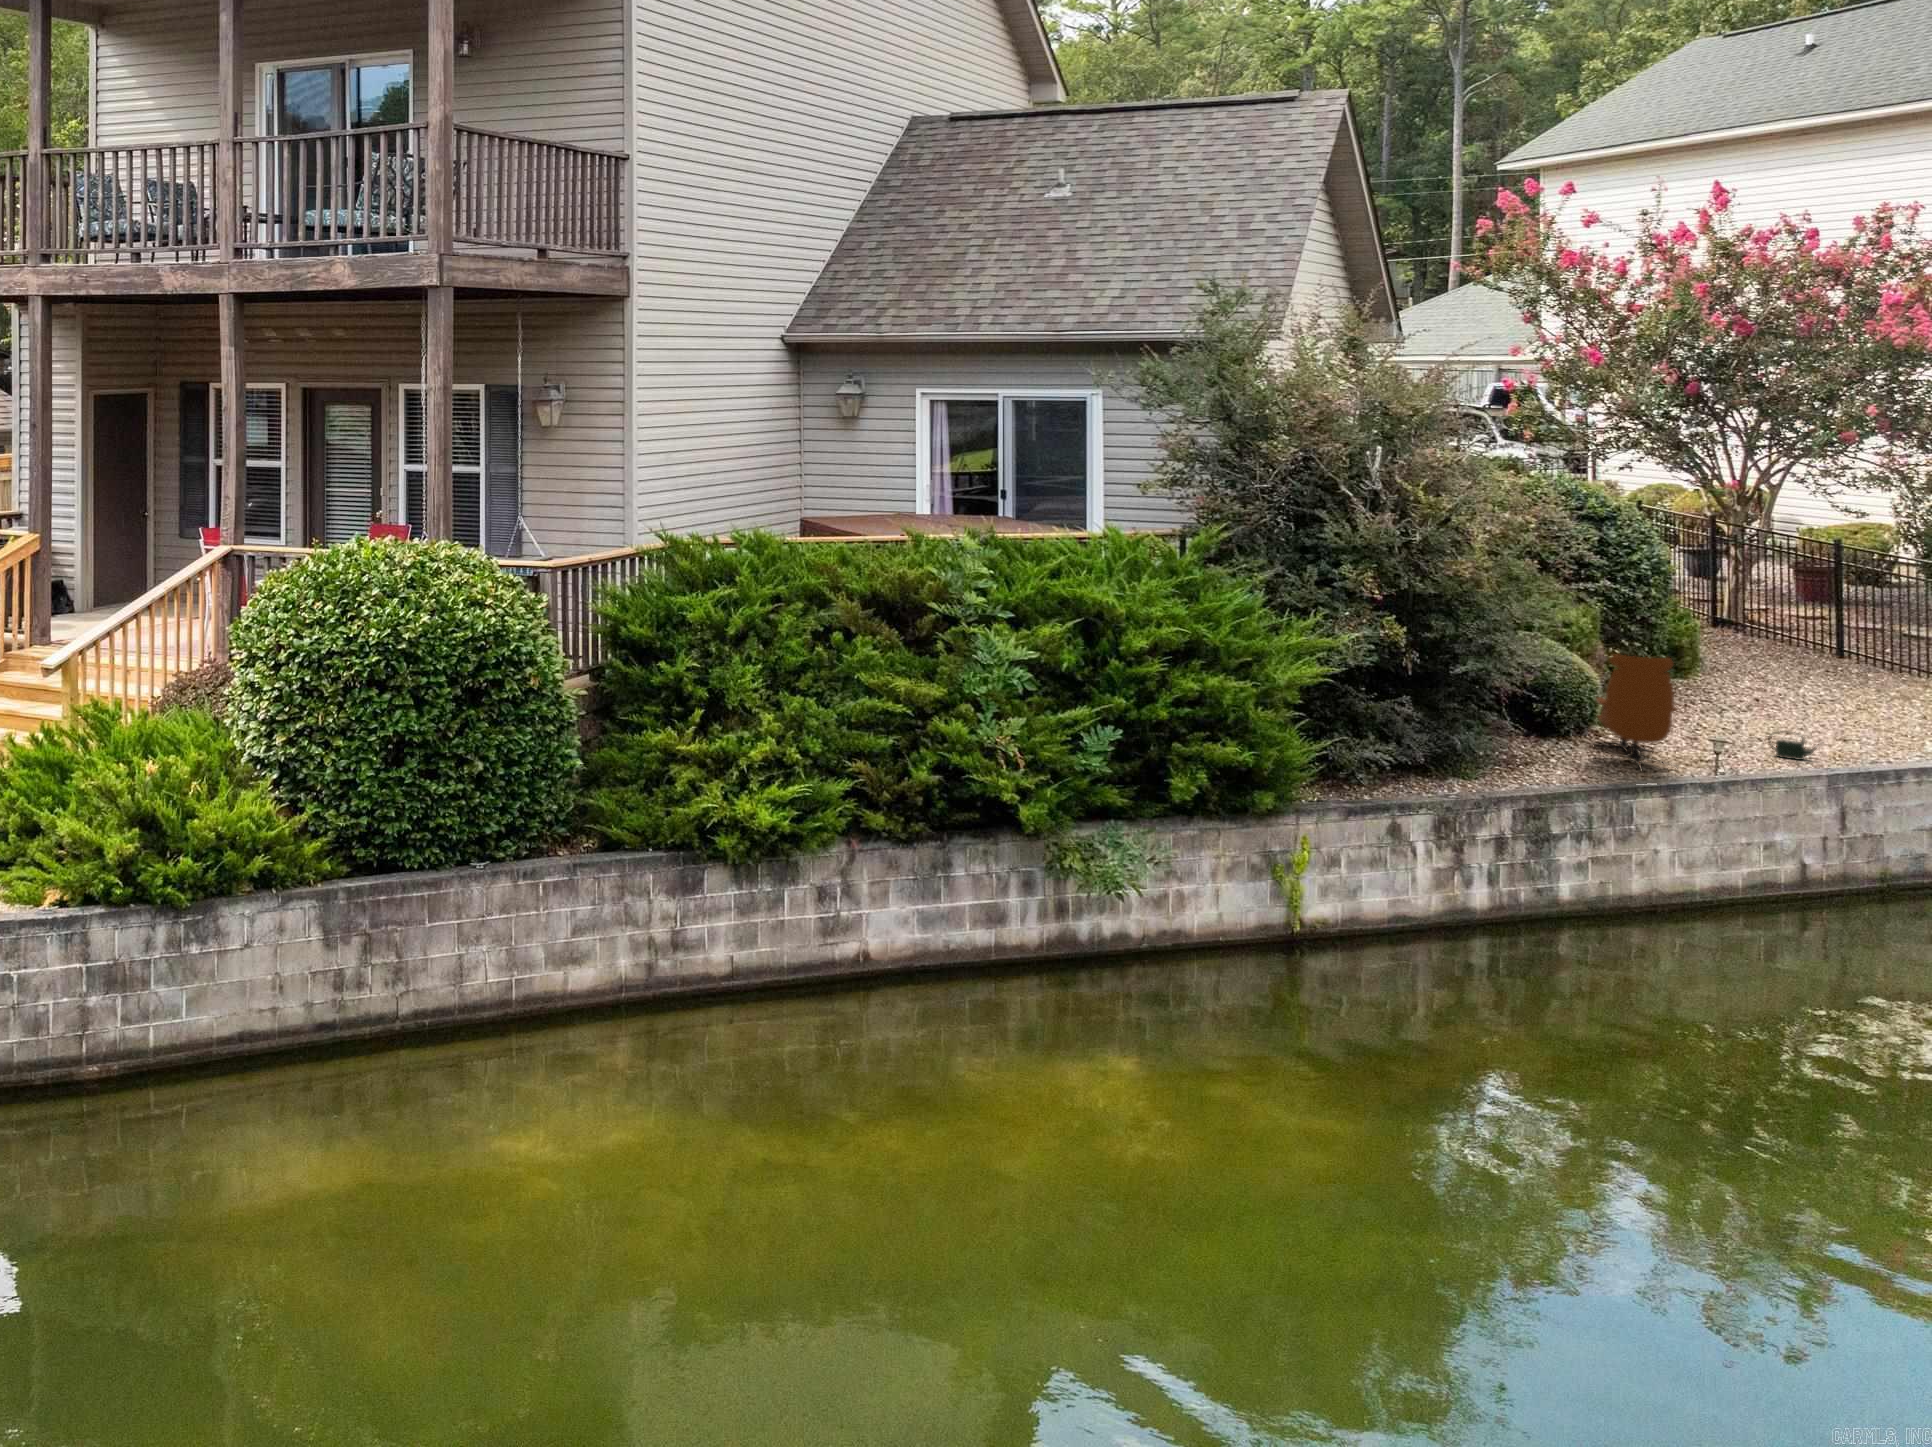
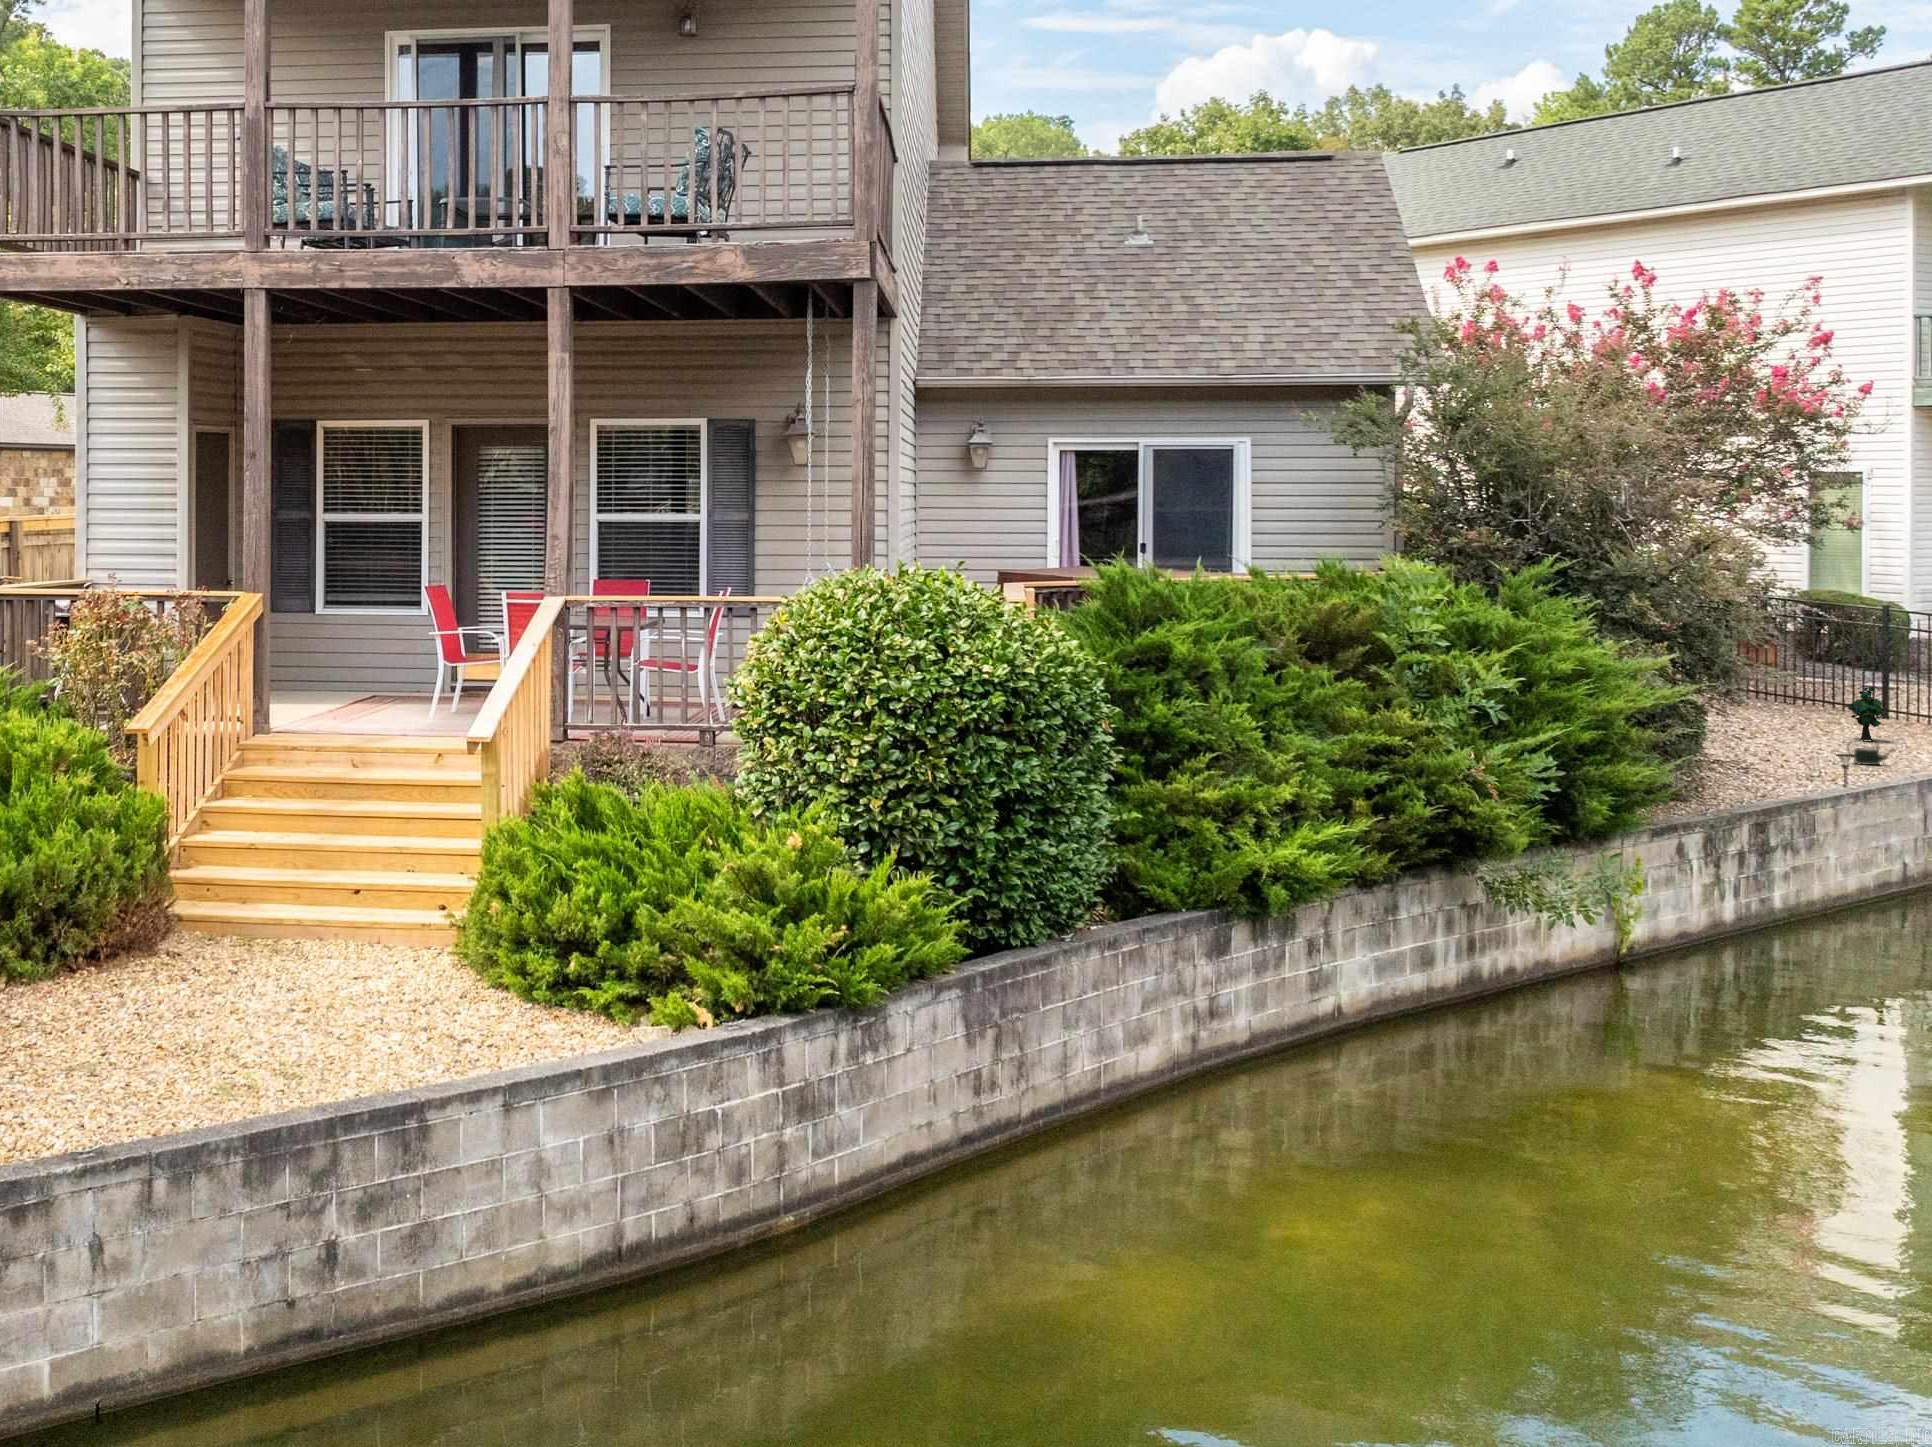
lounge chair: present [1597,654,1677,771] -> none [1708,671,1813,783]
decorative plant: none [1826,673,1872,733] -> present [1845,687,1885,741]

